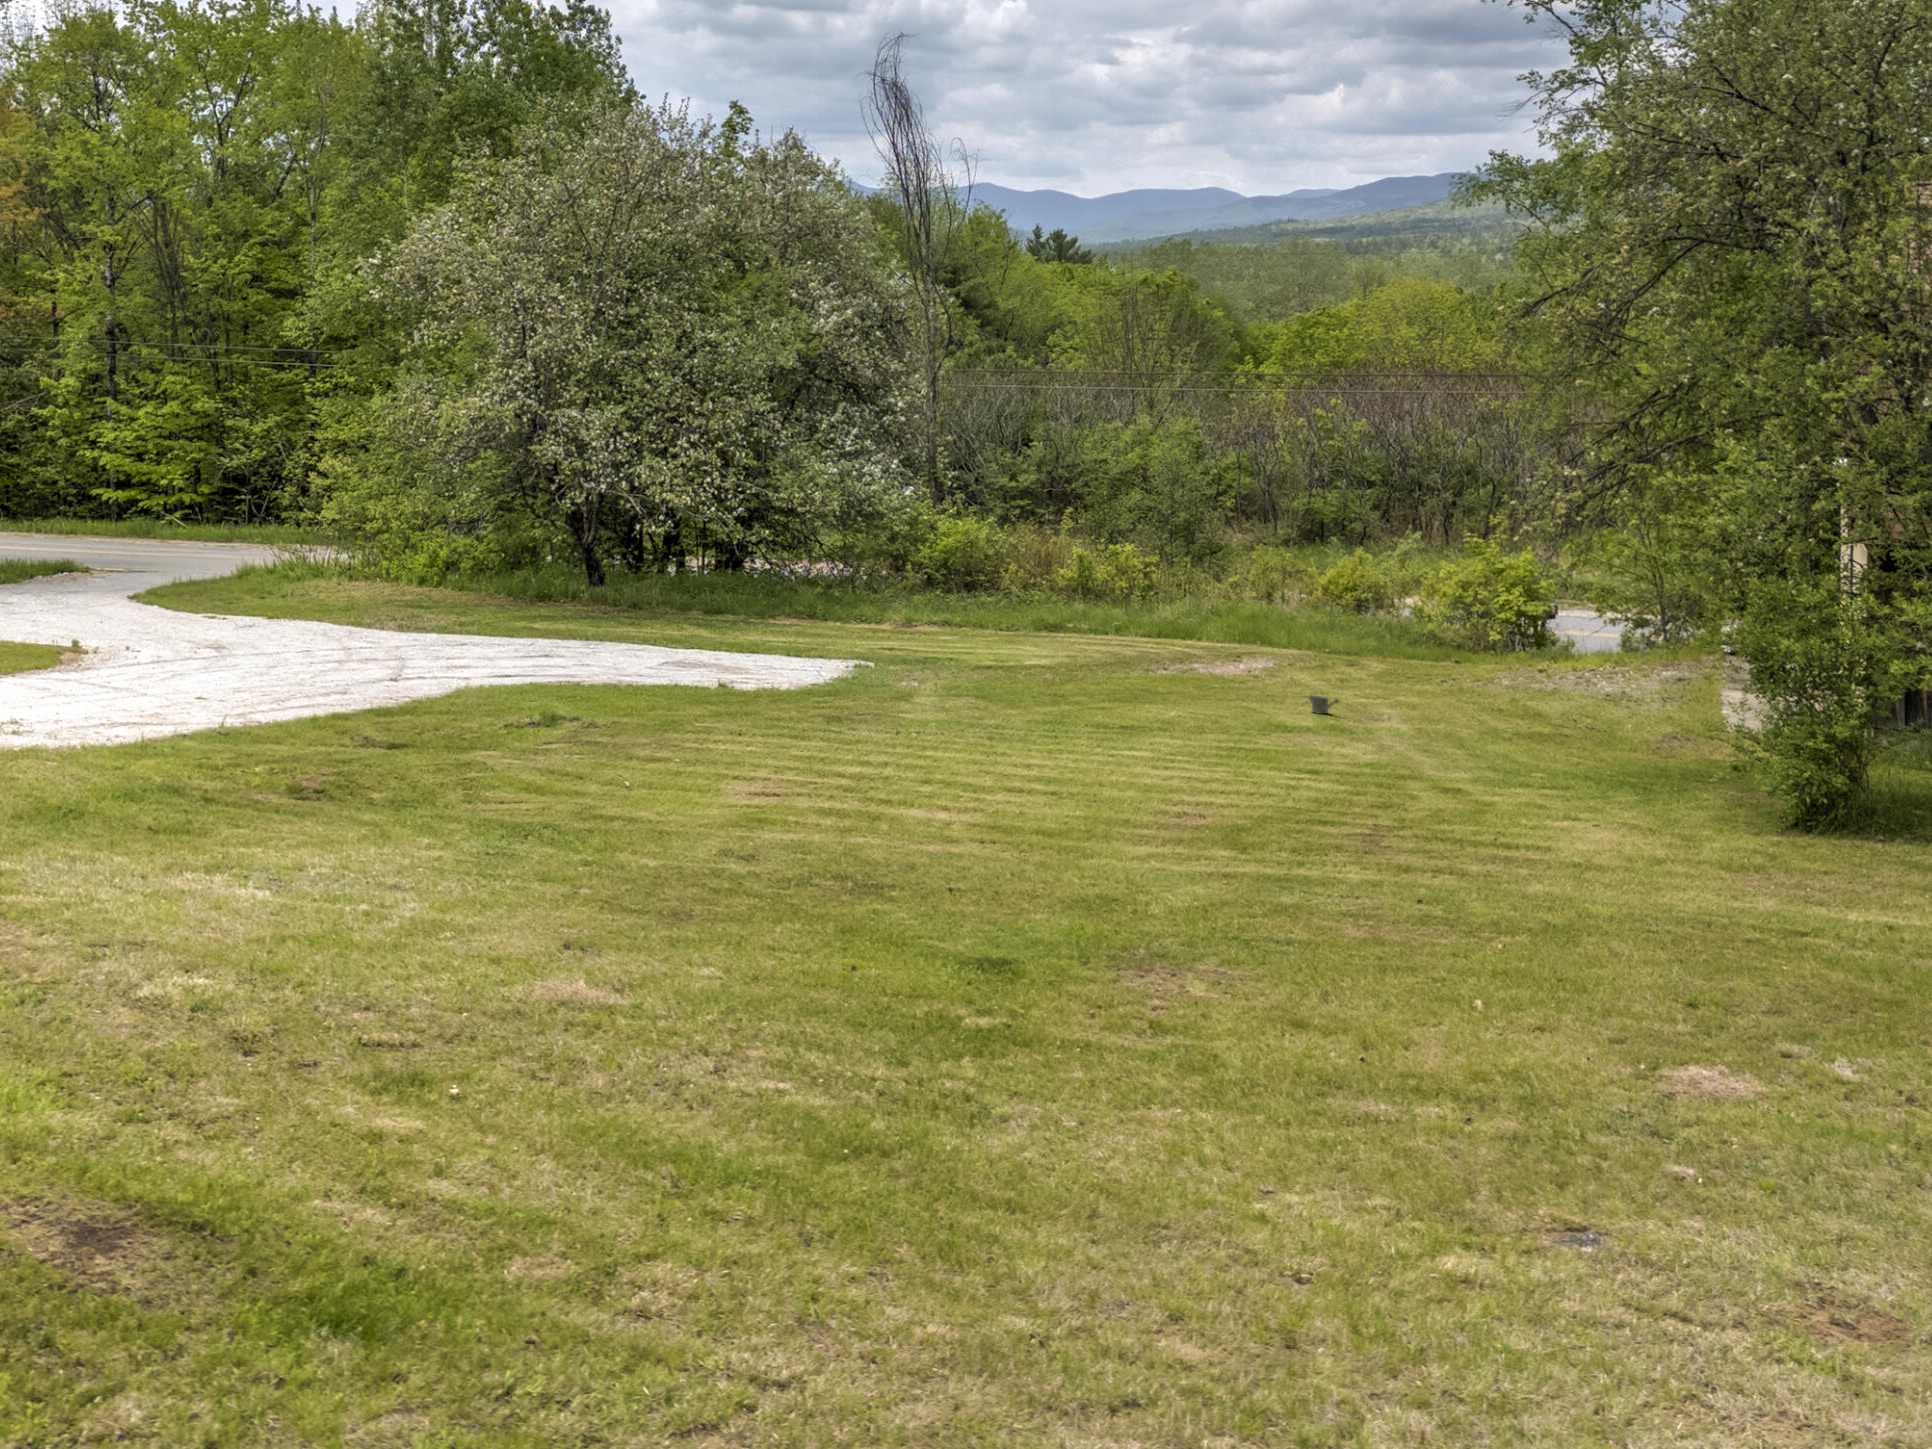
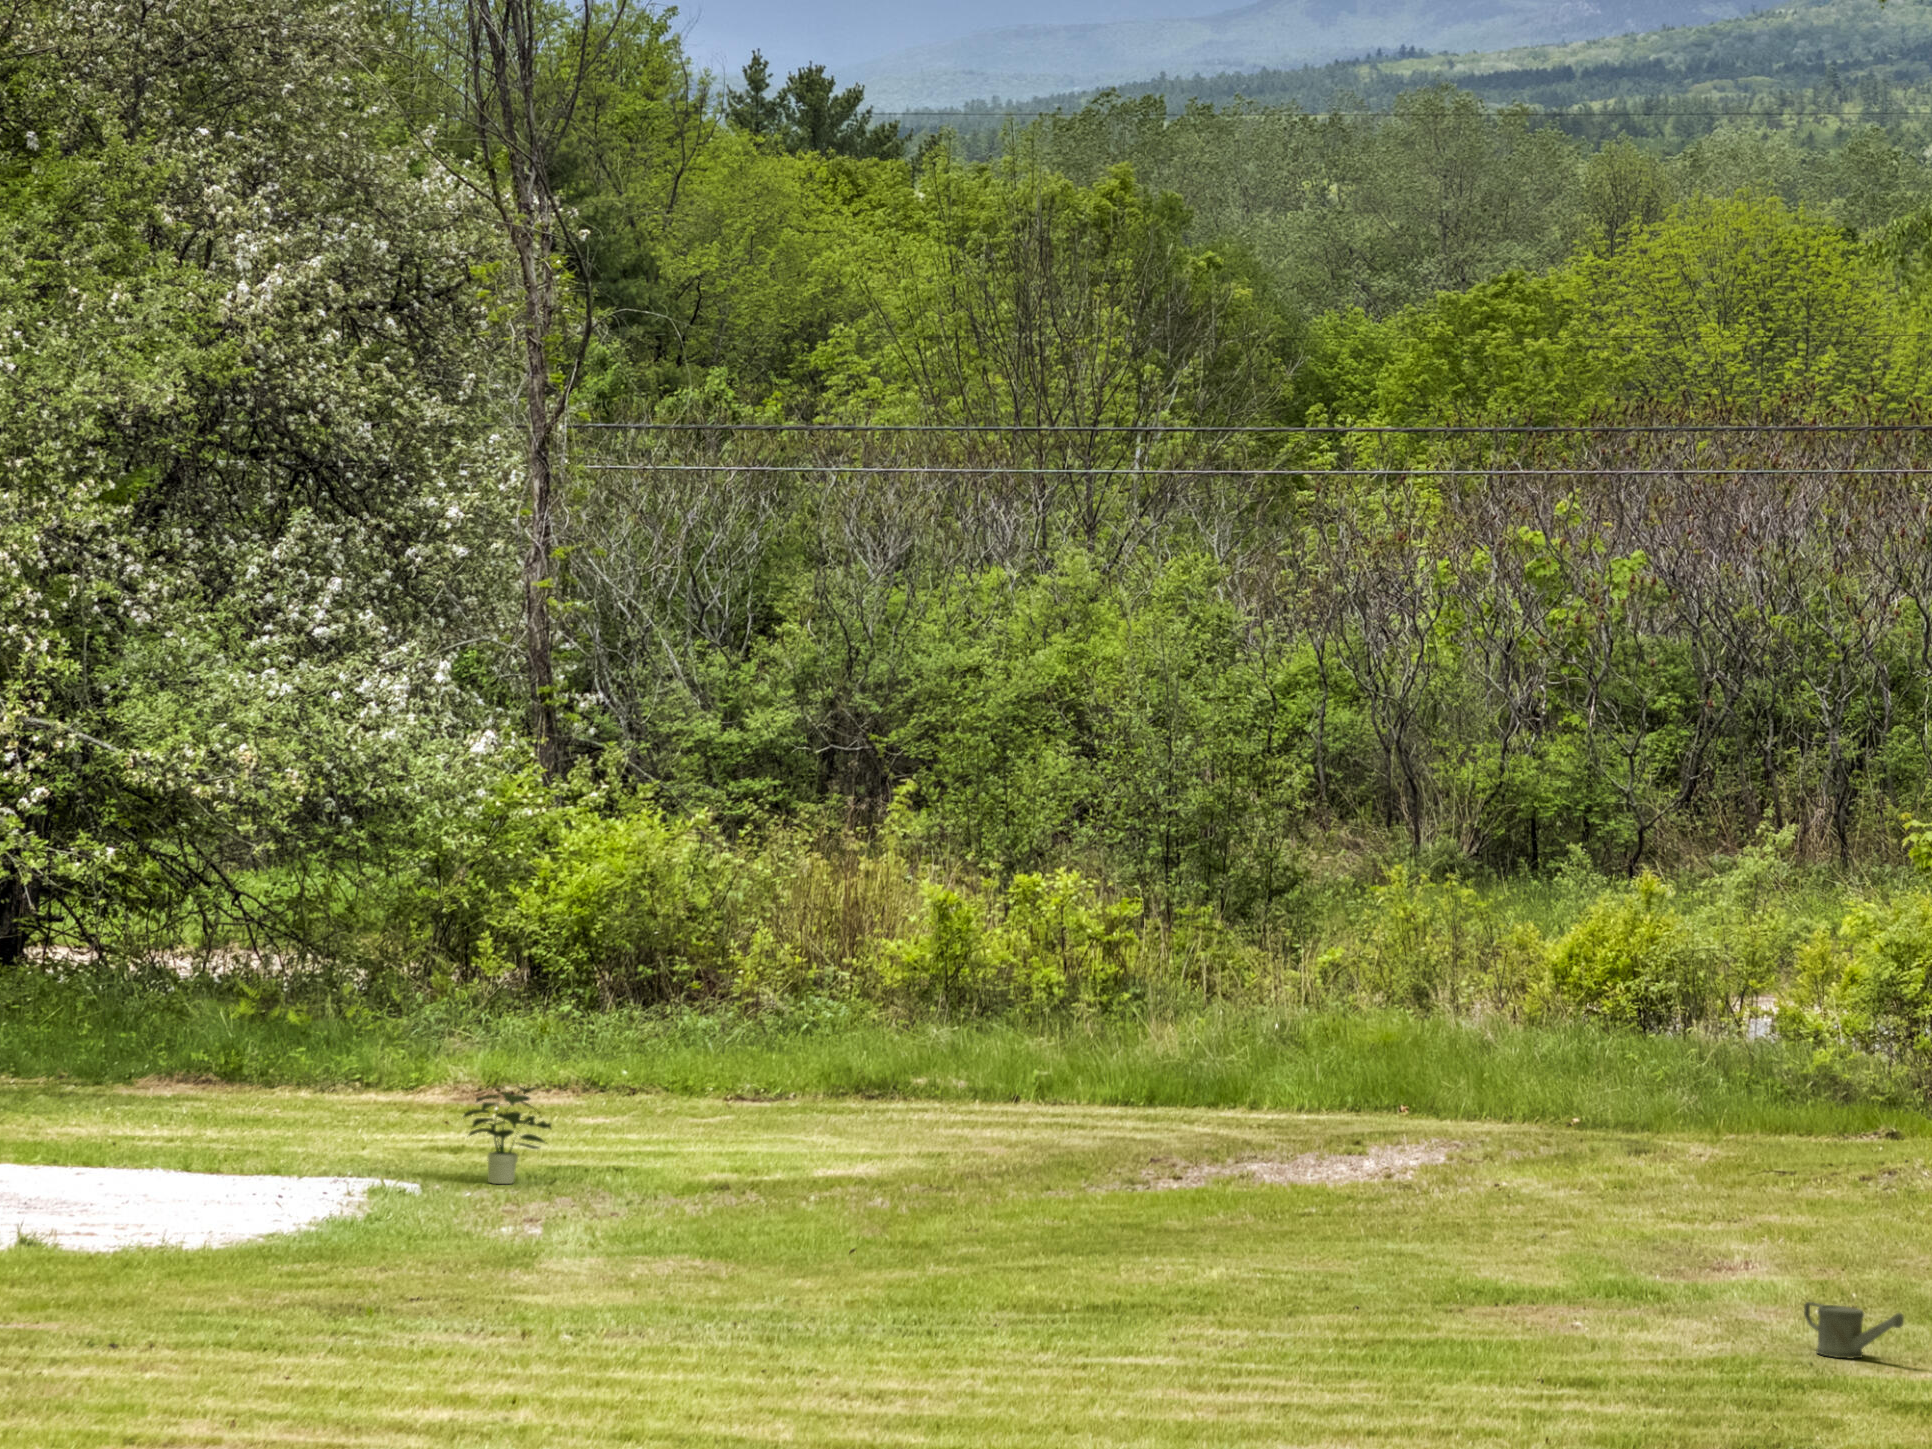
potted plant: none [873,611,905,644] -> present [464,1086,551,1184]

